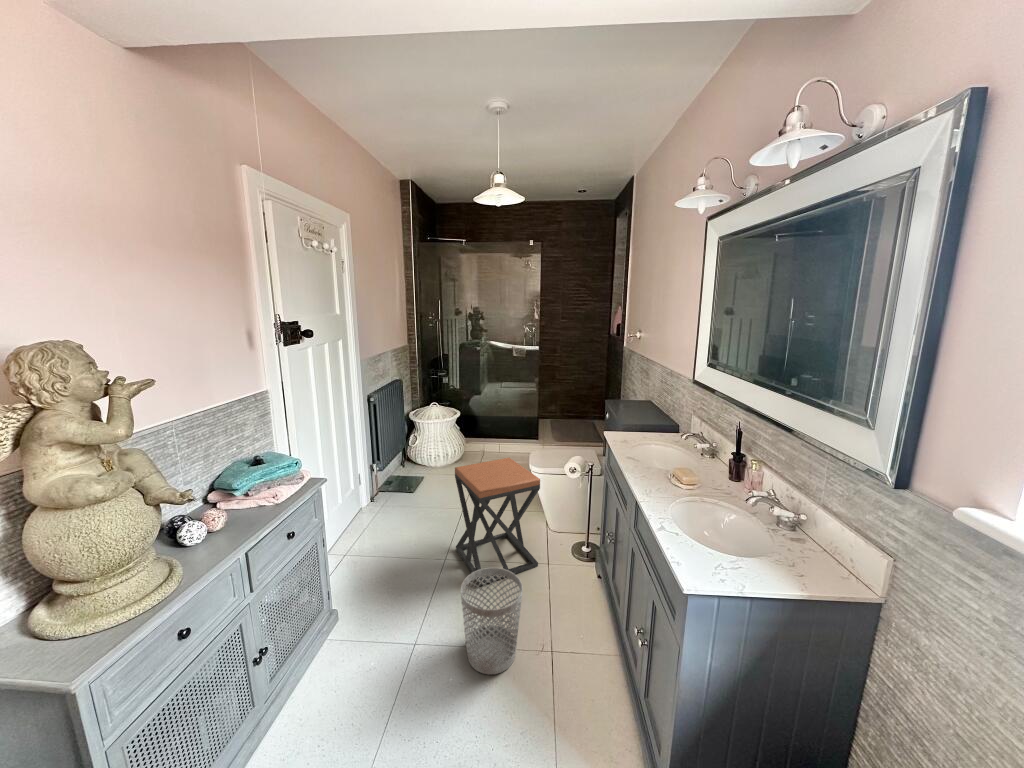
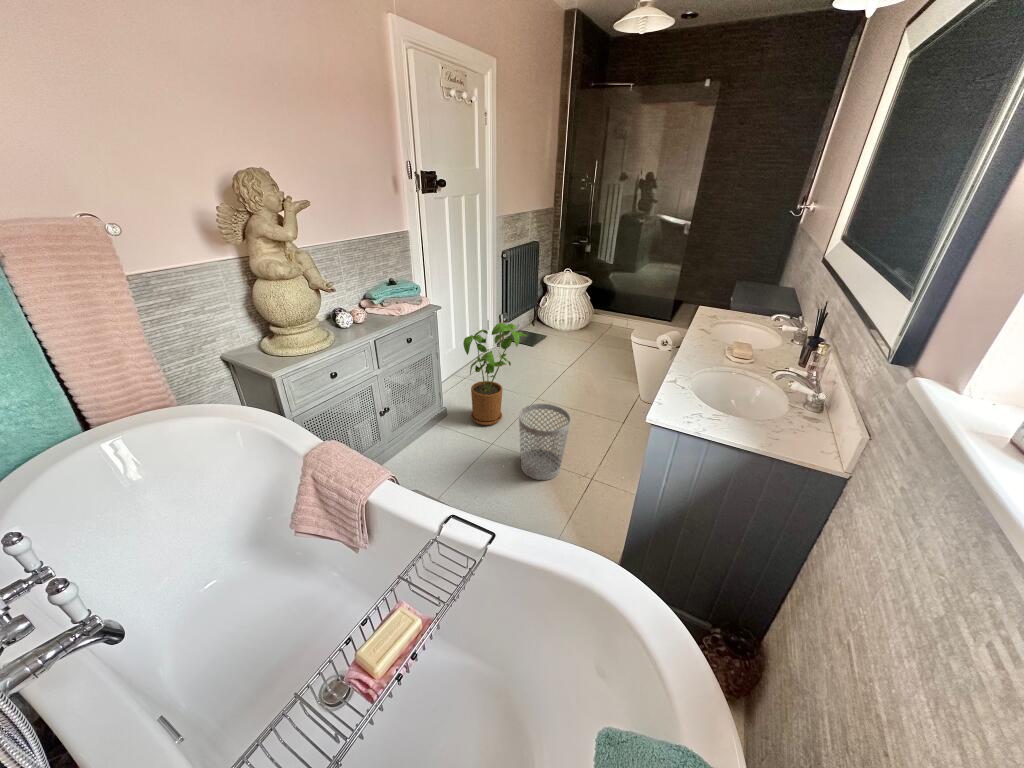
stool: present [455,458,540,586] -> none [547,323,625,425]
house plant: none [359,479,437,617] -> present [463,323,527,425]

